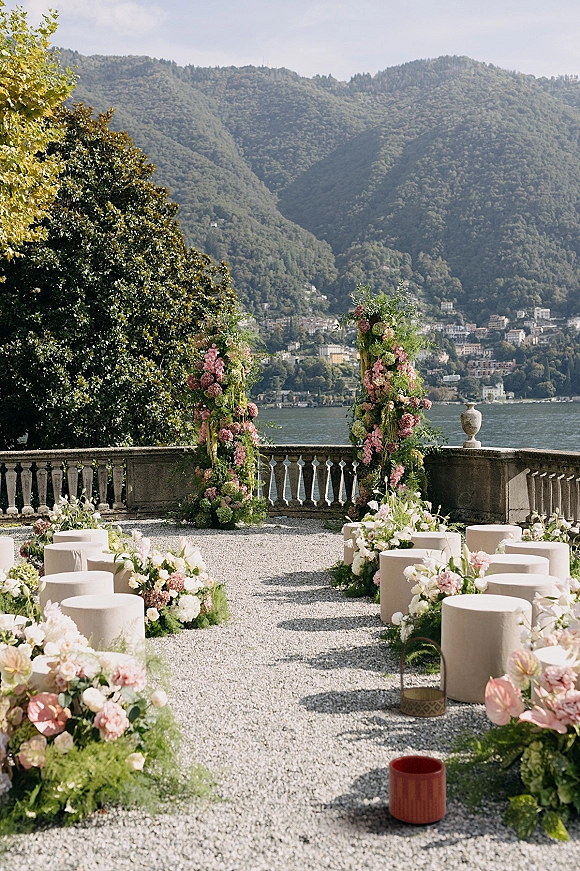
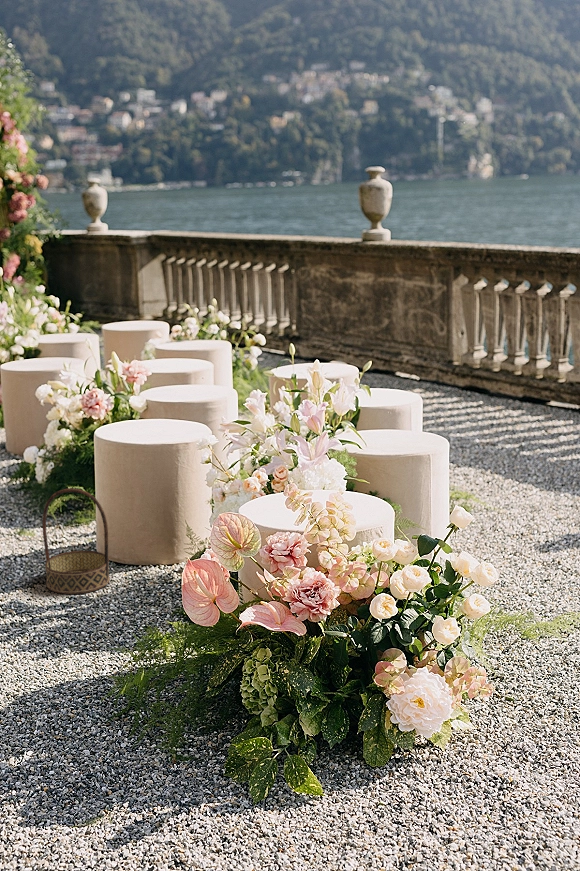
planter: present [389,755,446,824] -> none [46,686,136,794]

